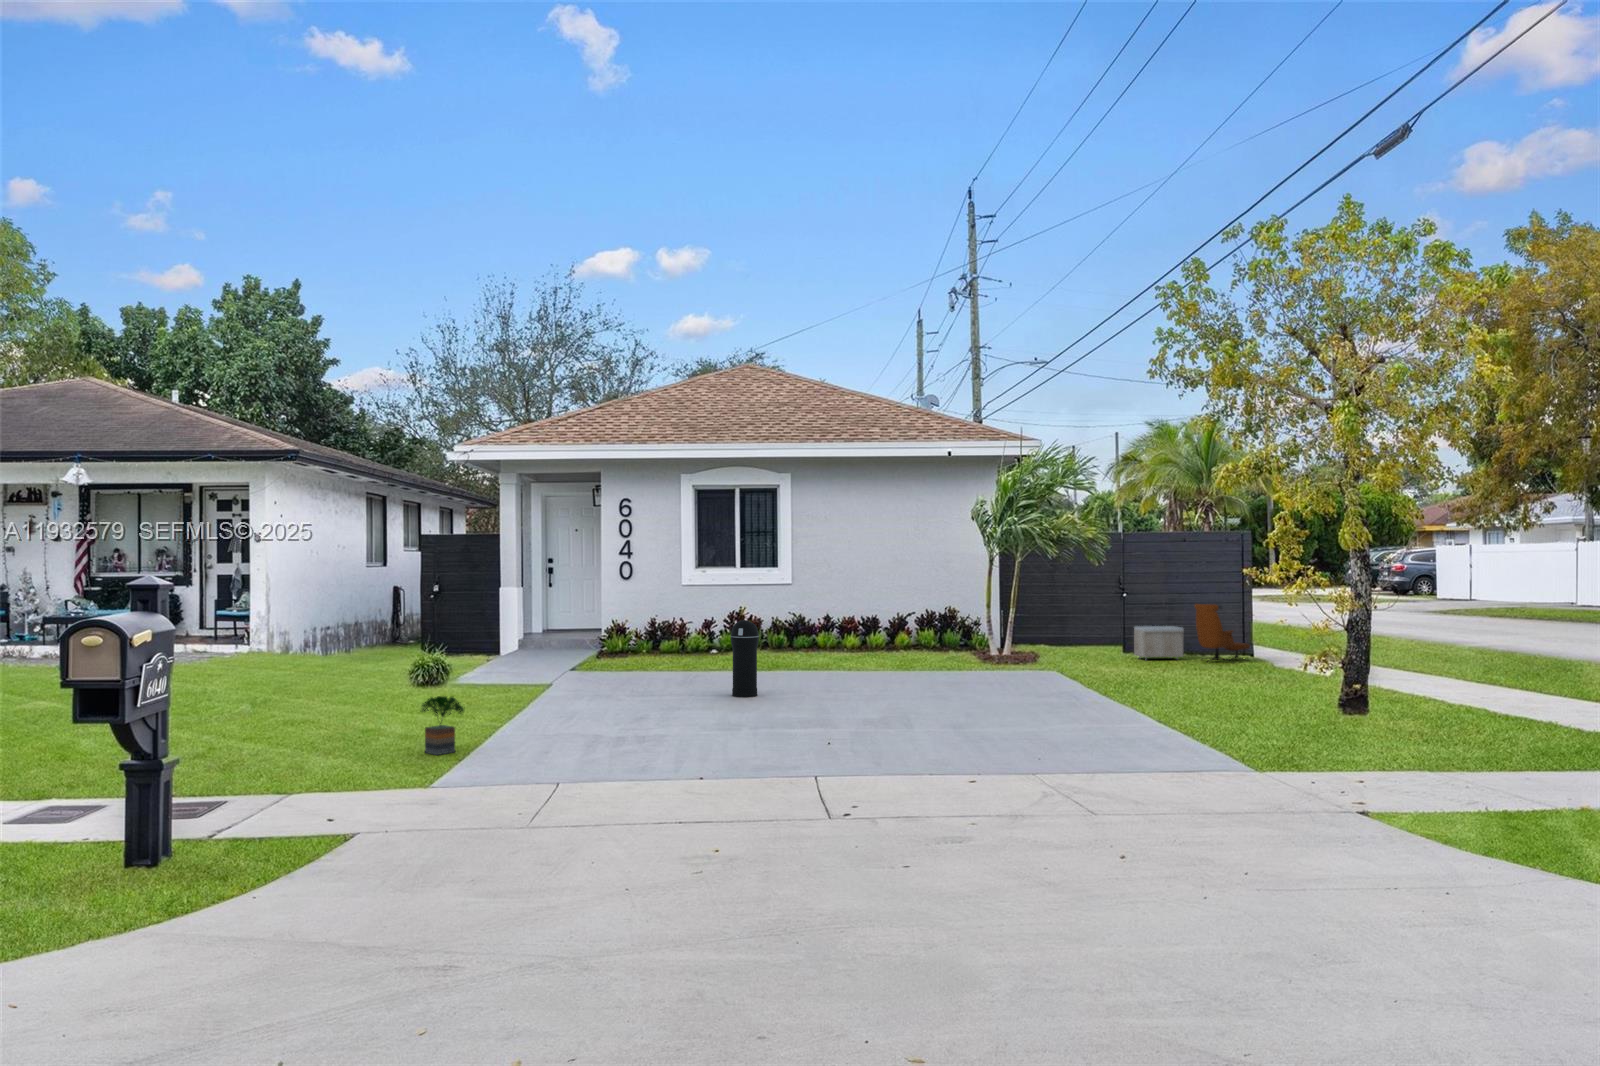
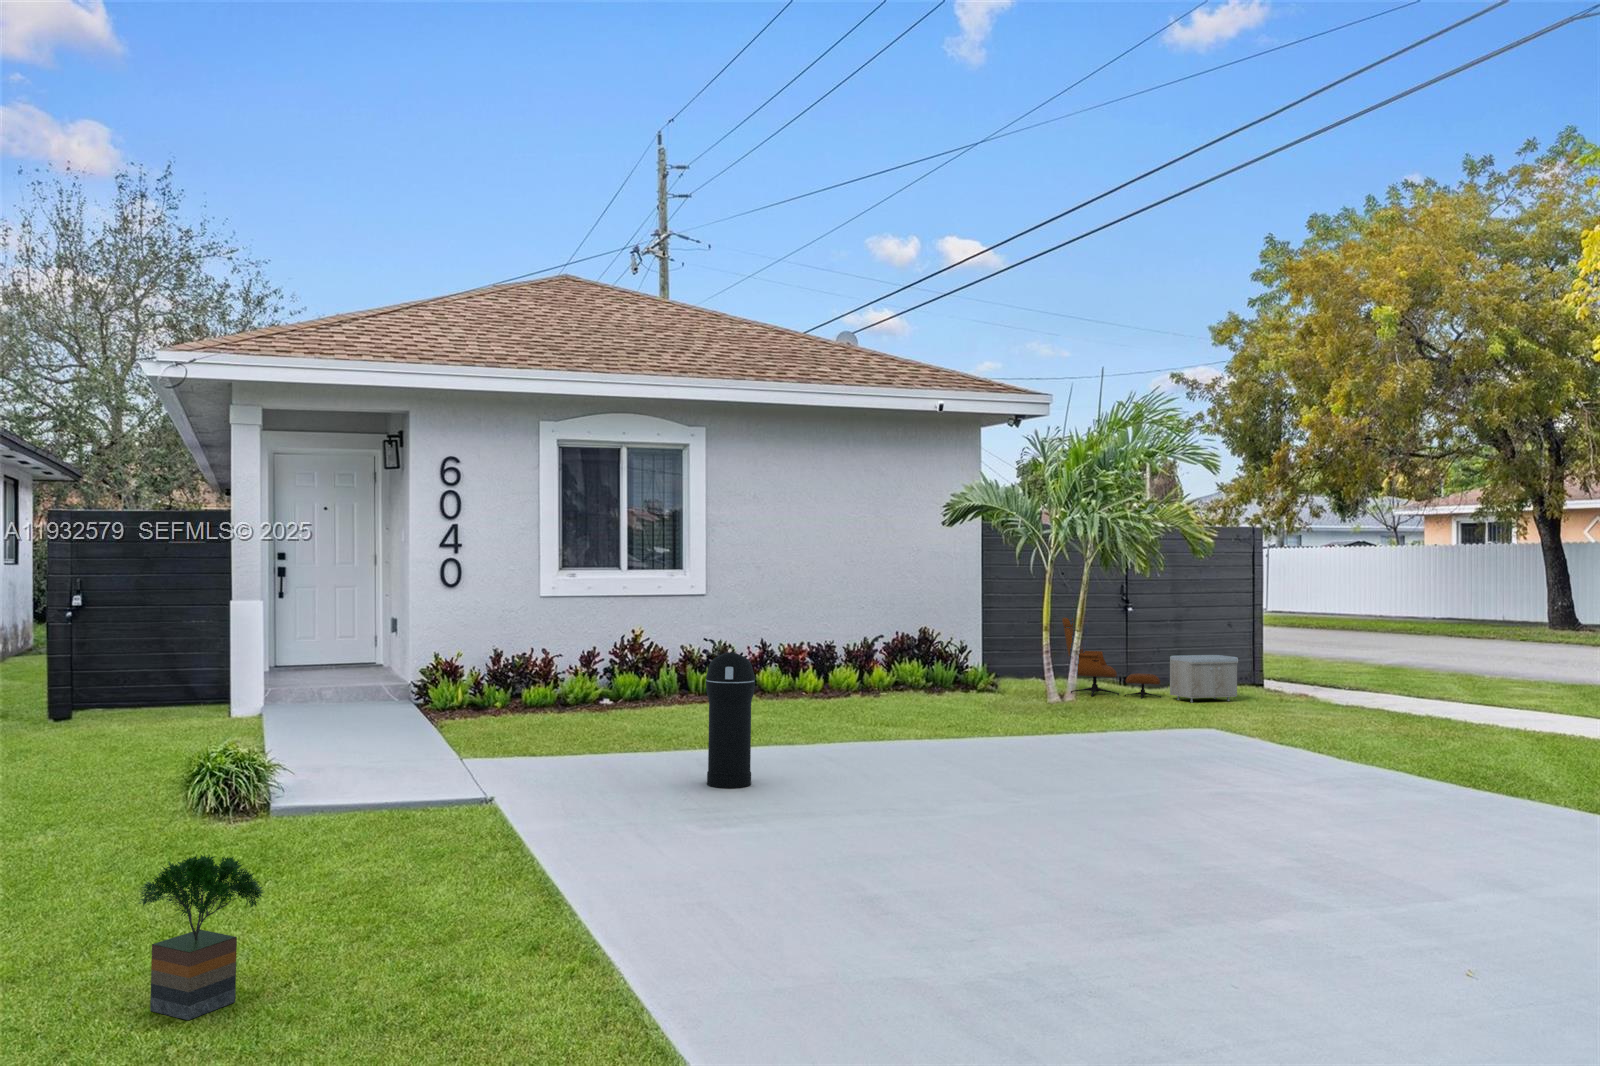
lounge chair: present [1195,604,1250,663] -> present [1062,617,1161,698]

